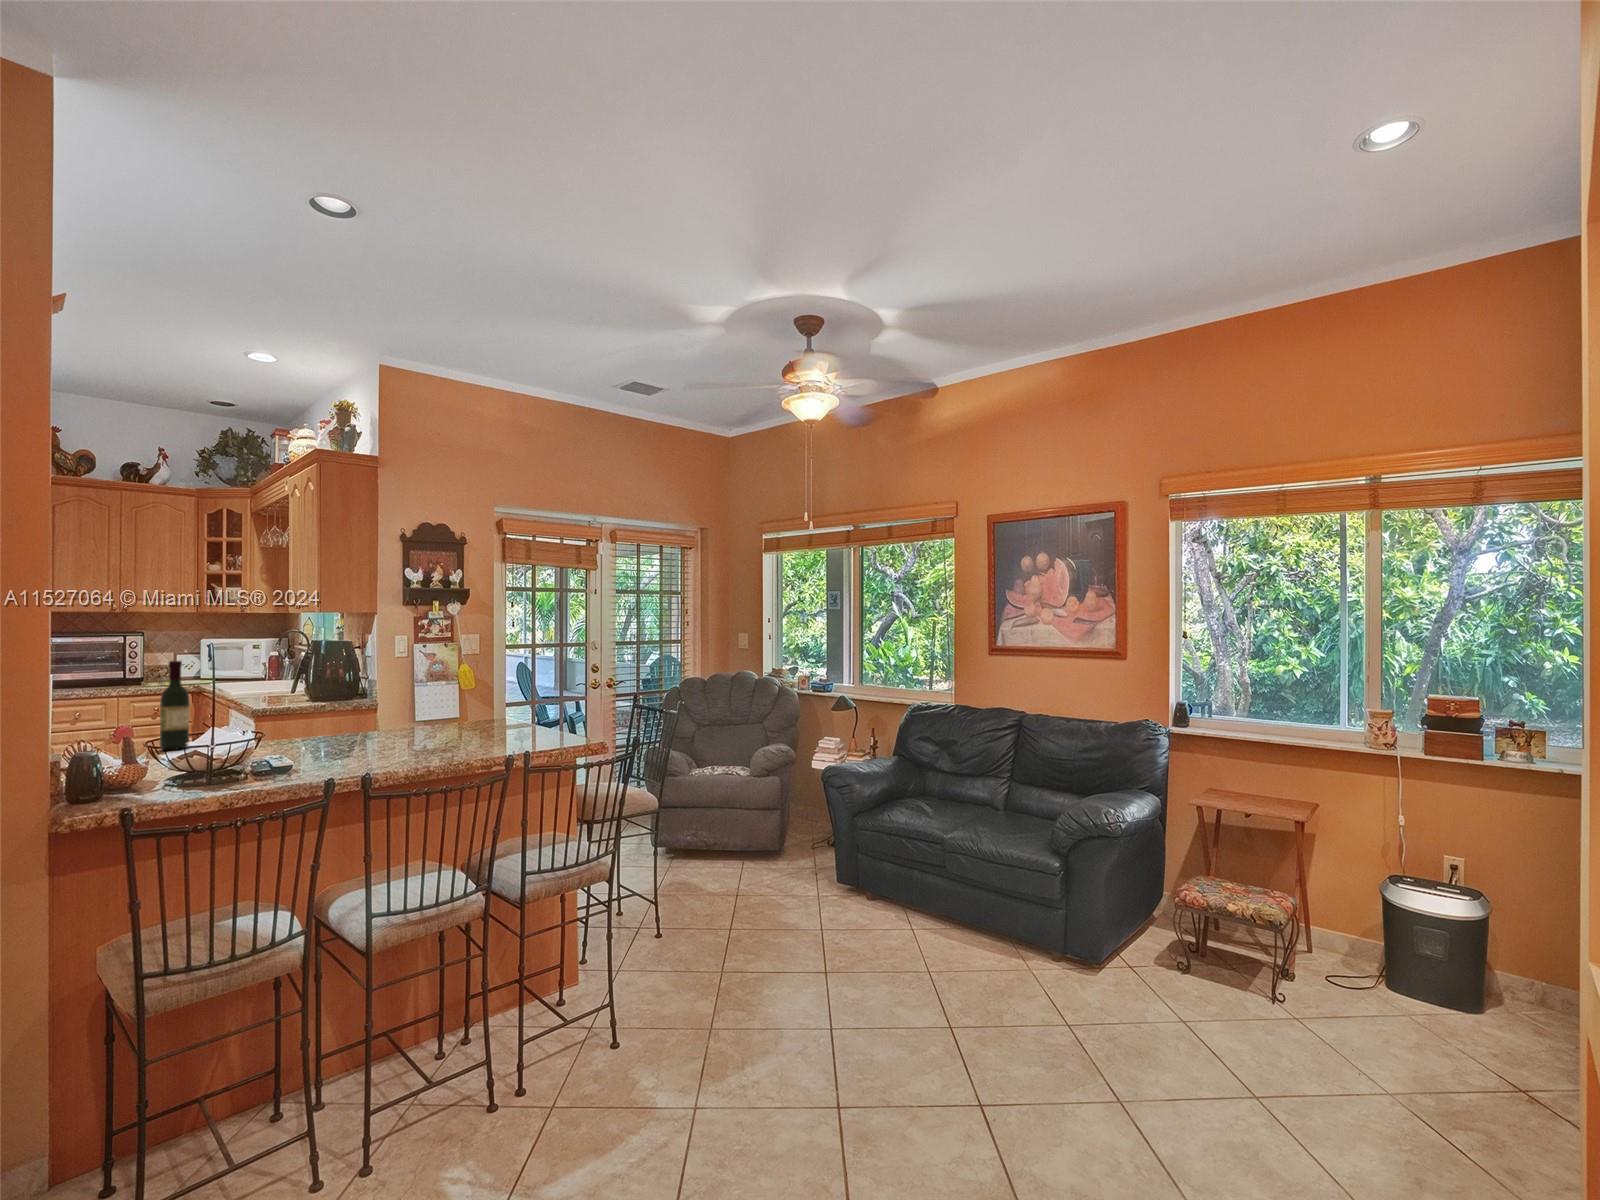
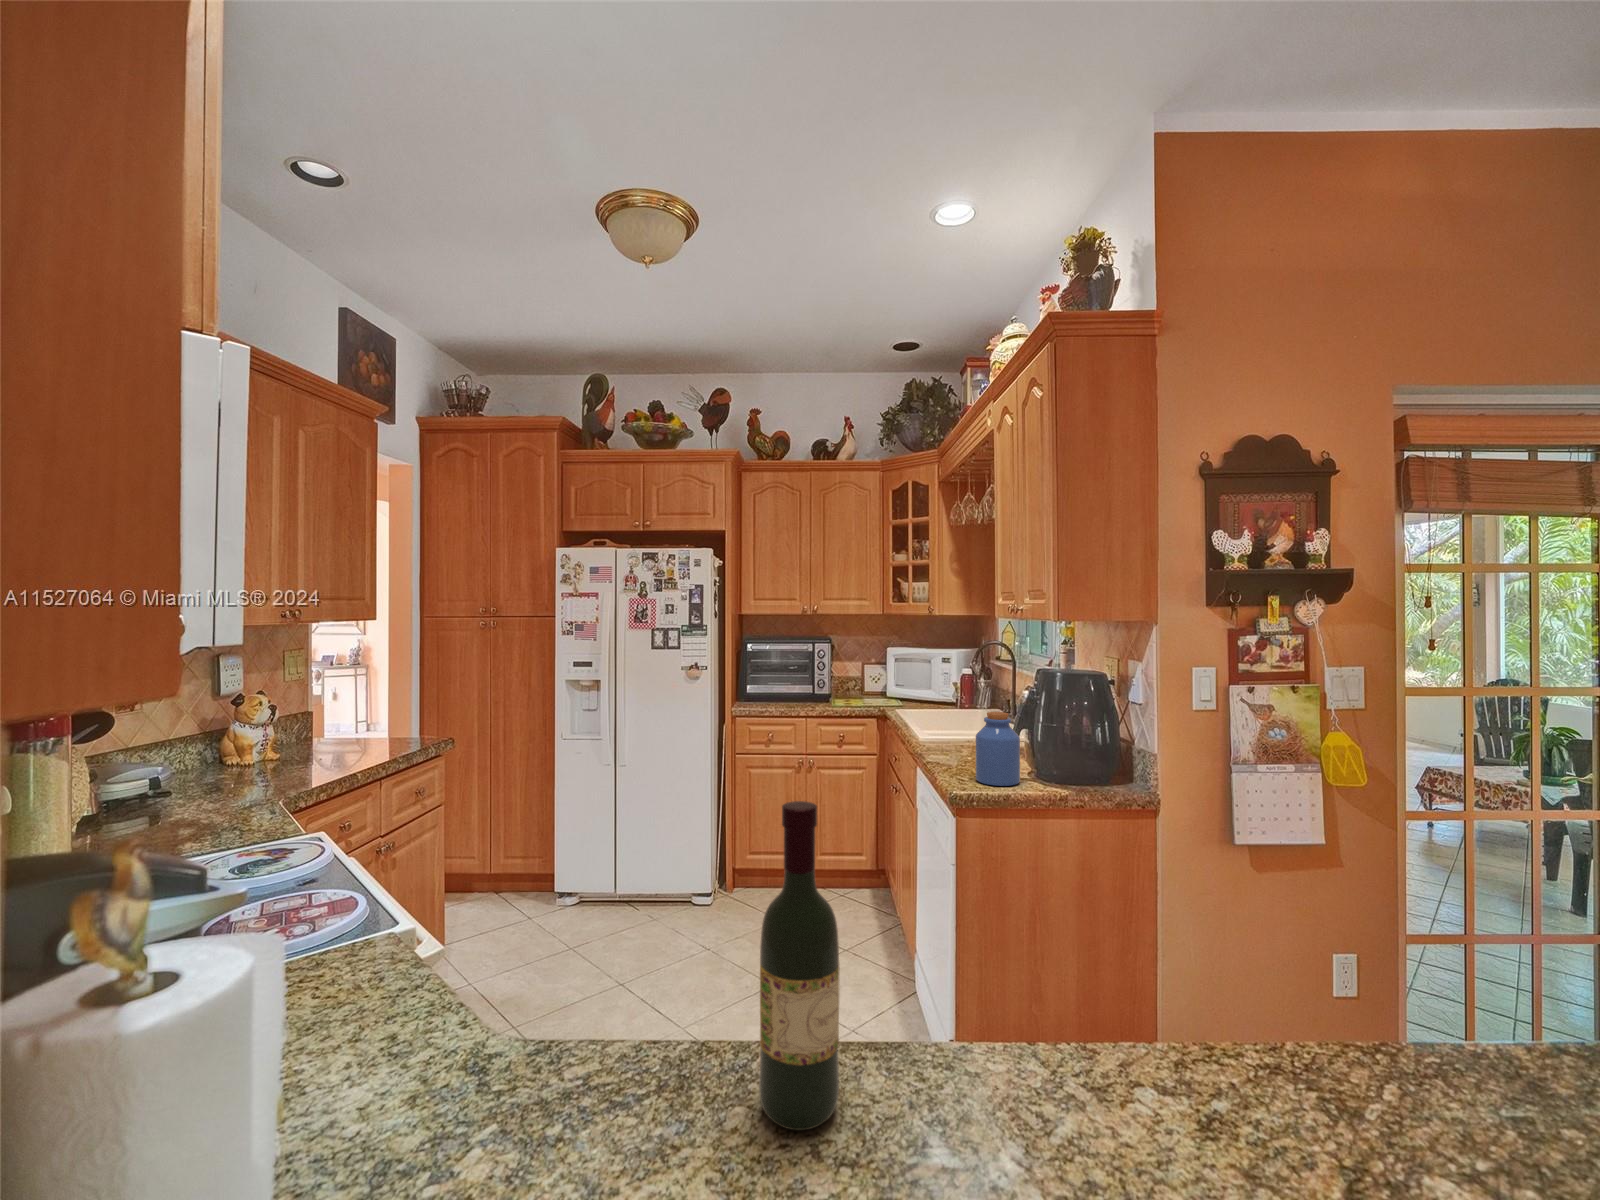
jar: none [267,665,296,705] -> present [976,712,1020,786]

